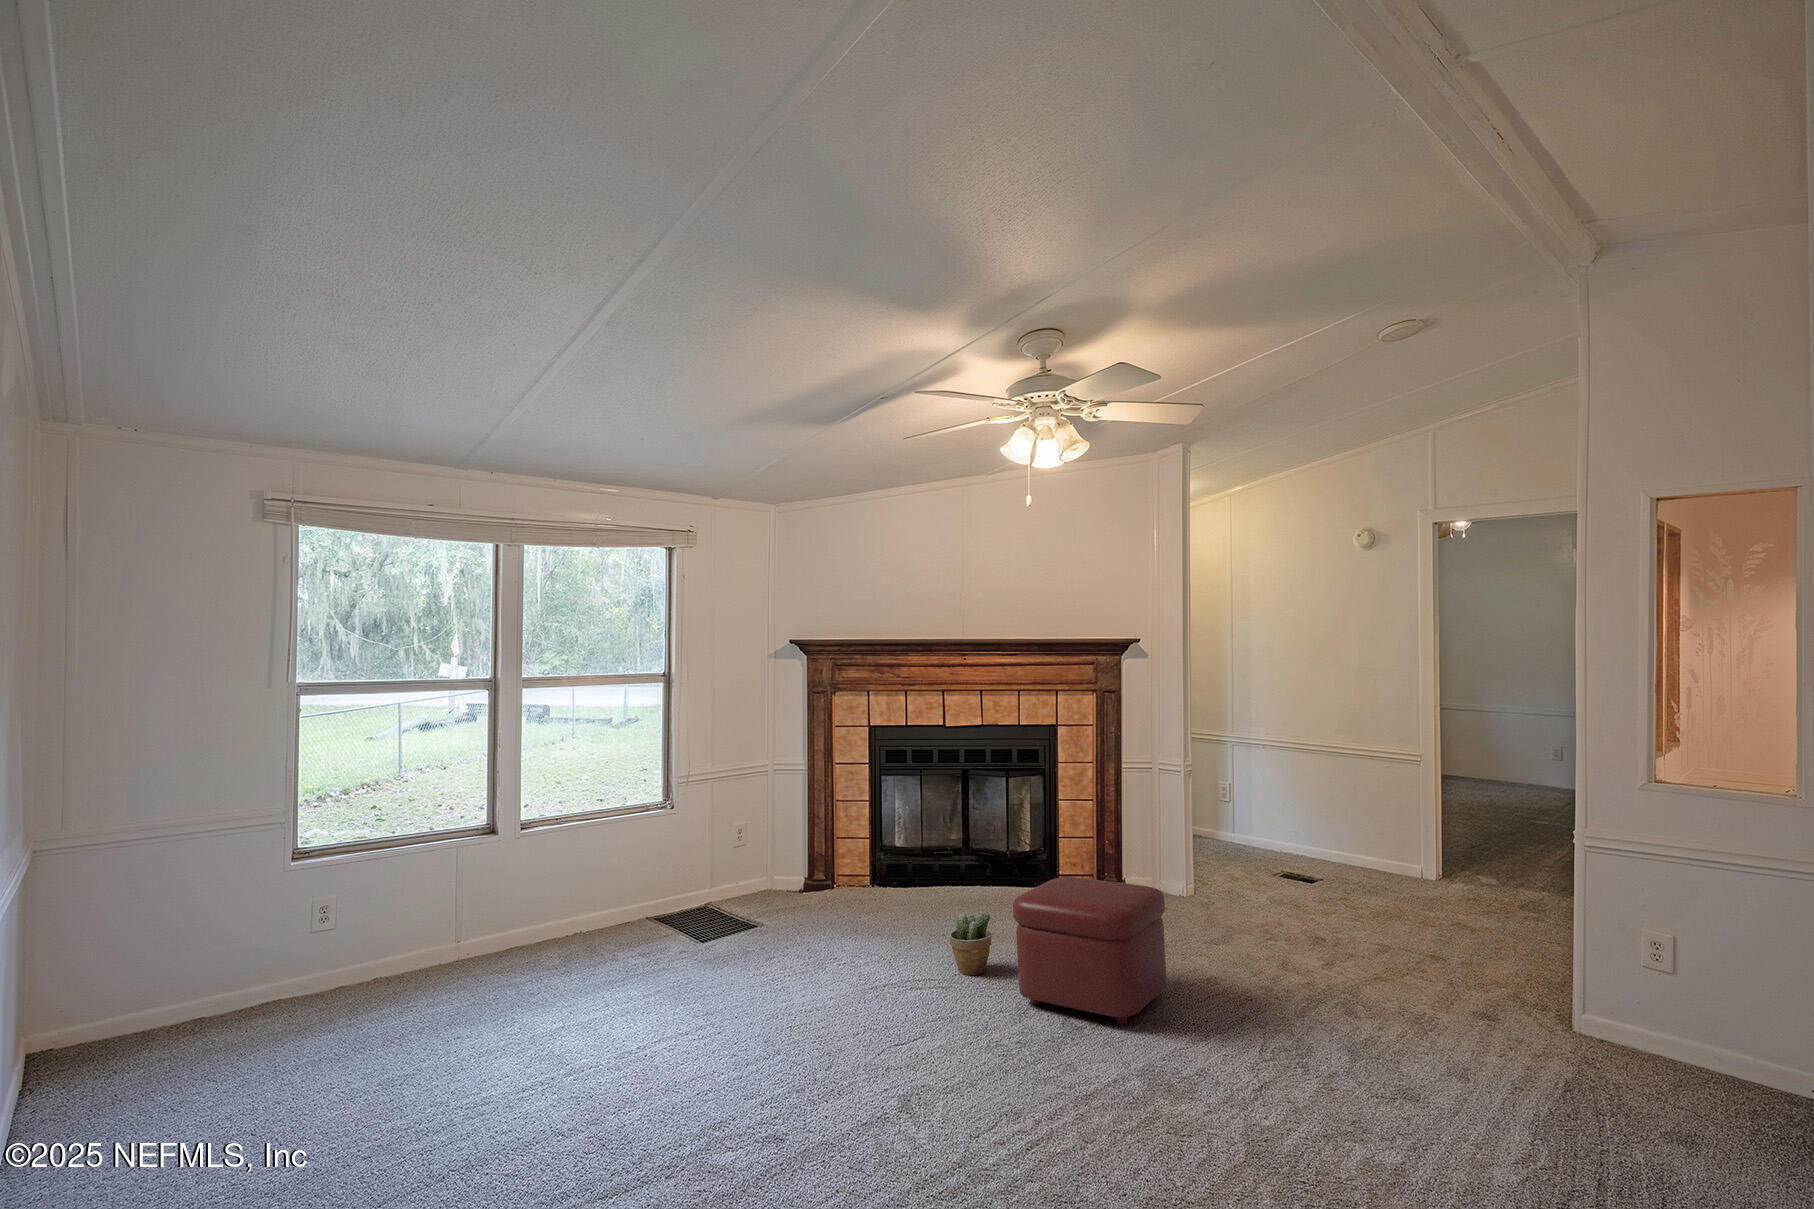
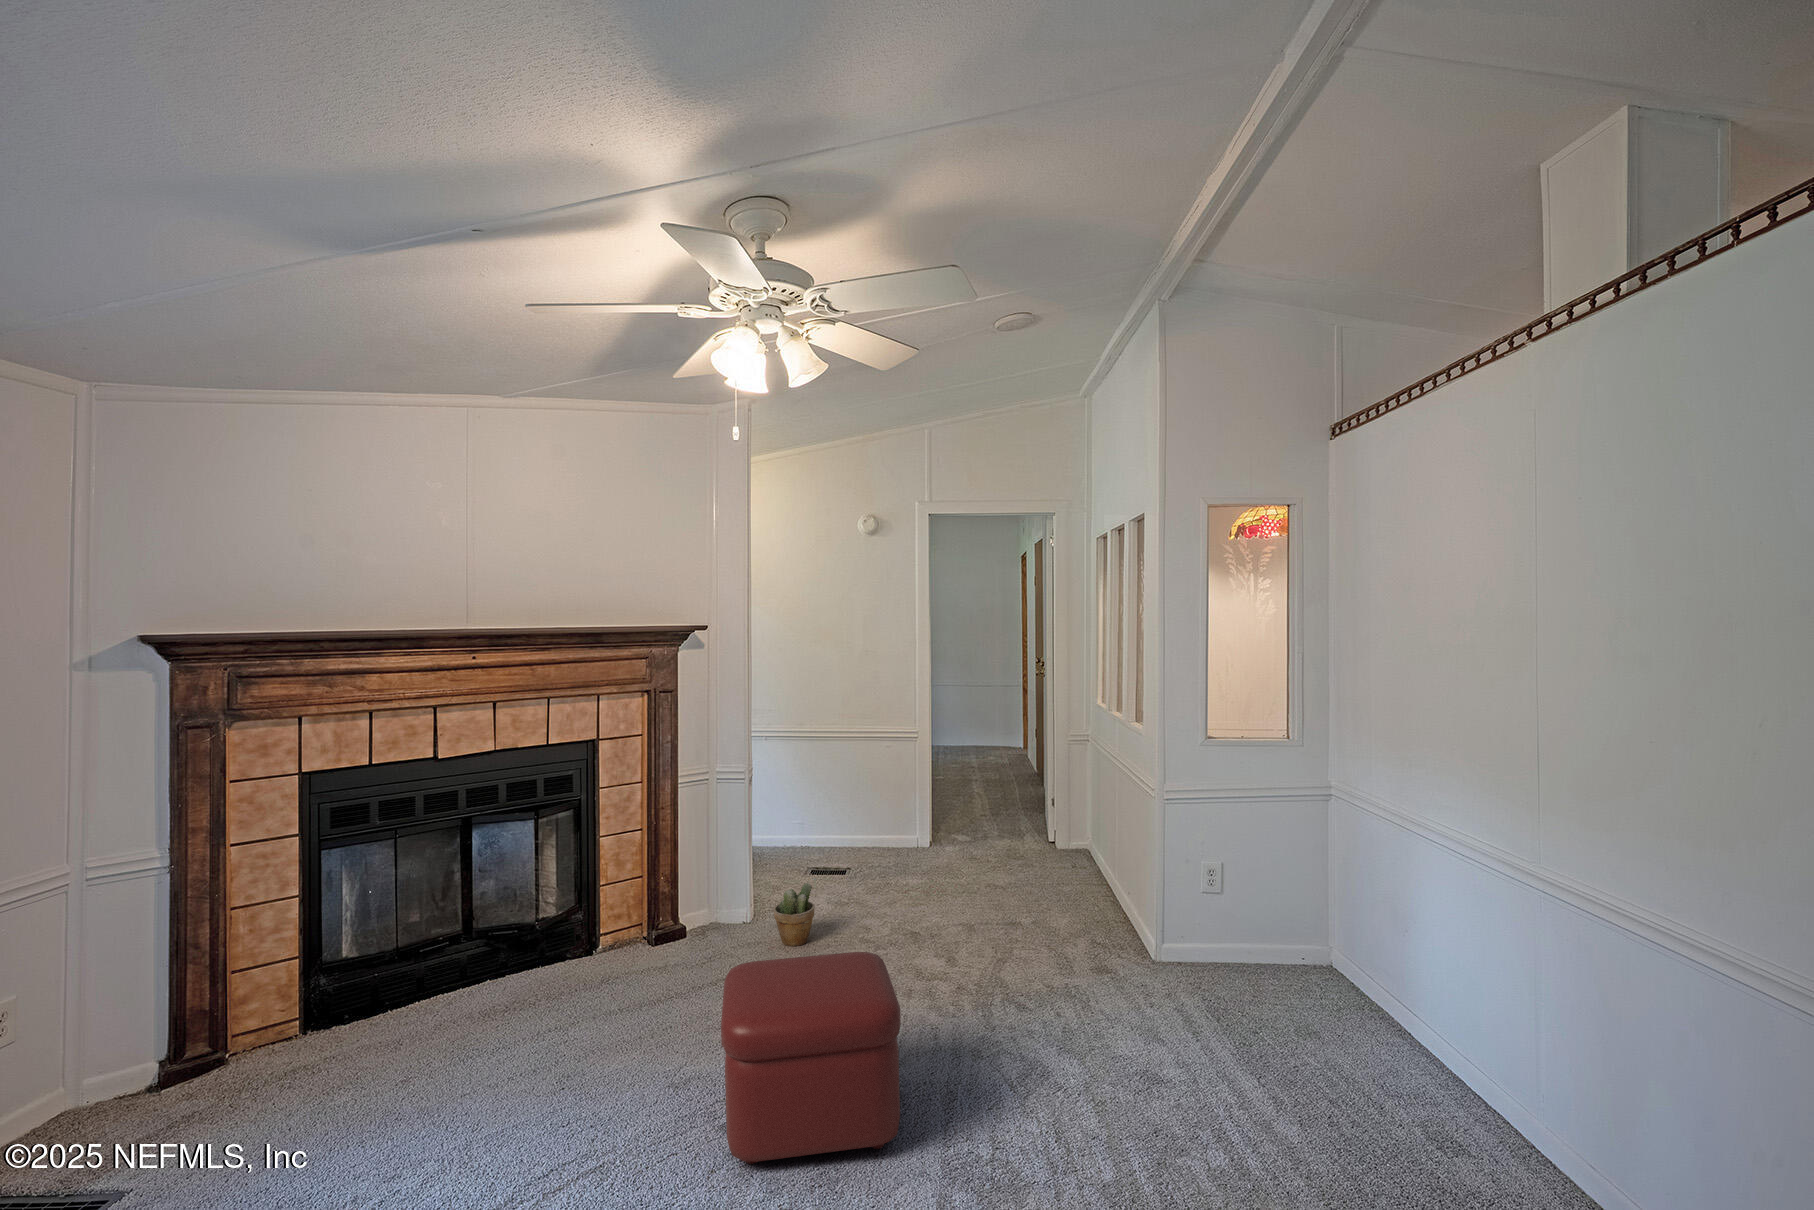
potted plant: present [949,912,992,975] -> present [773,883,815,946]

